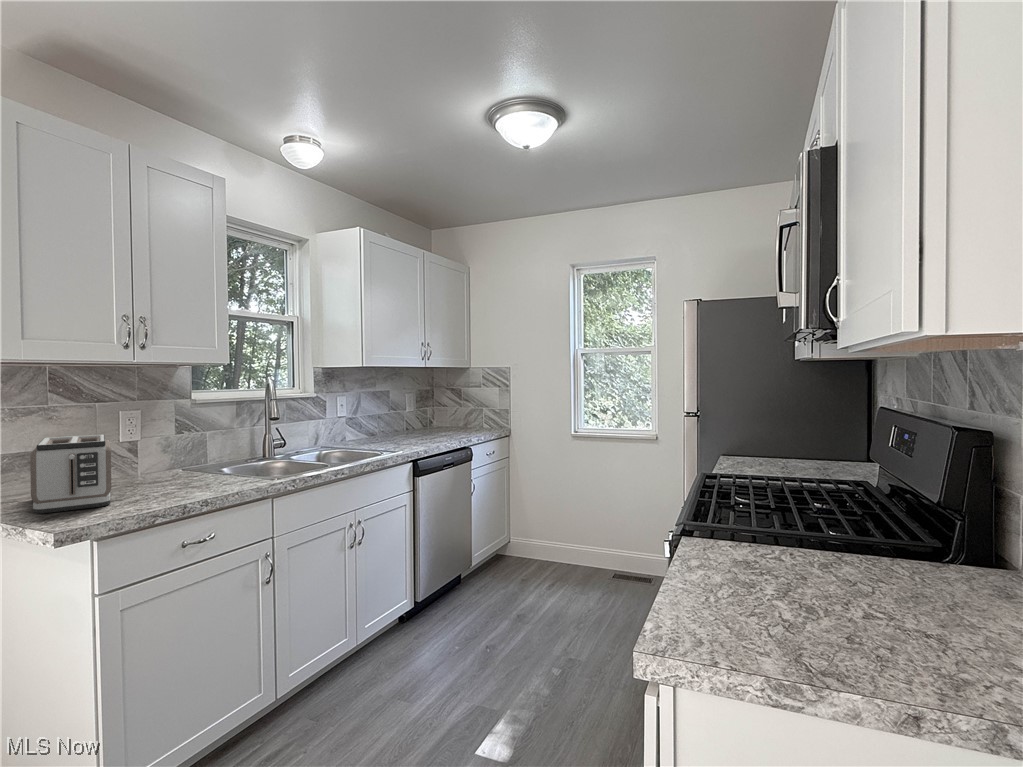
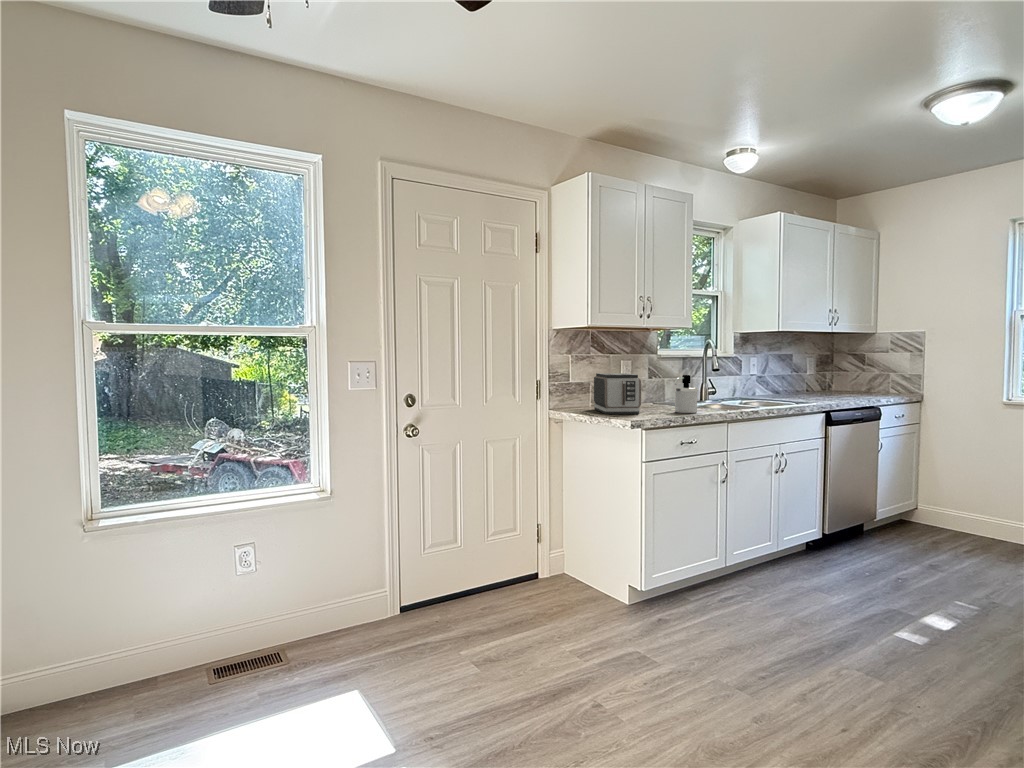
soap dispenser: none [176,434,223,493] -> present [674,375,698,413]

